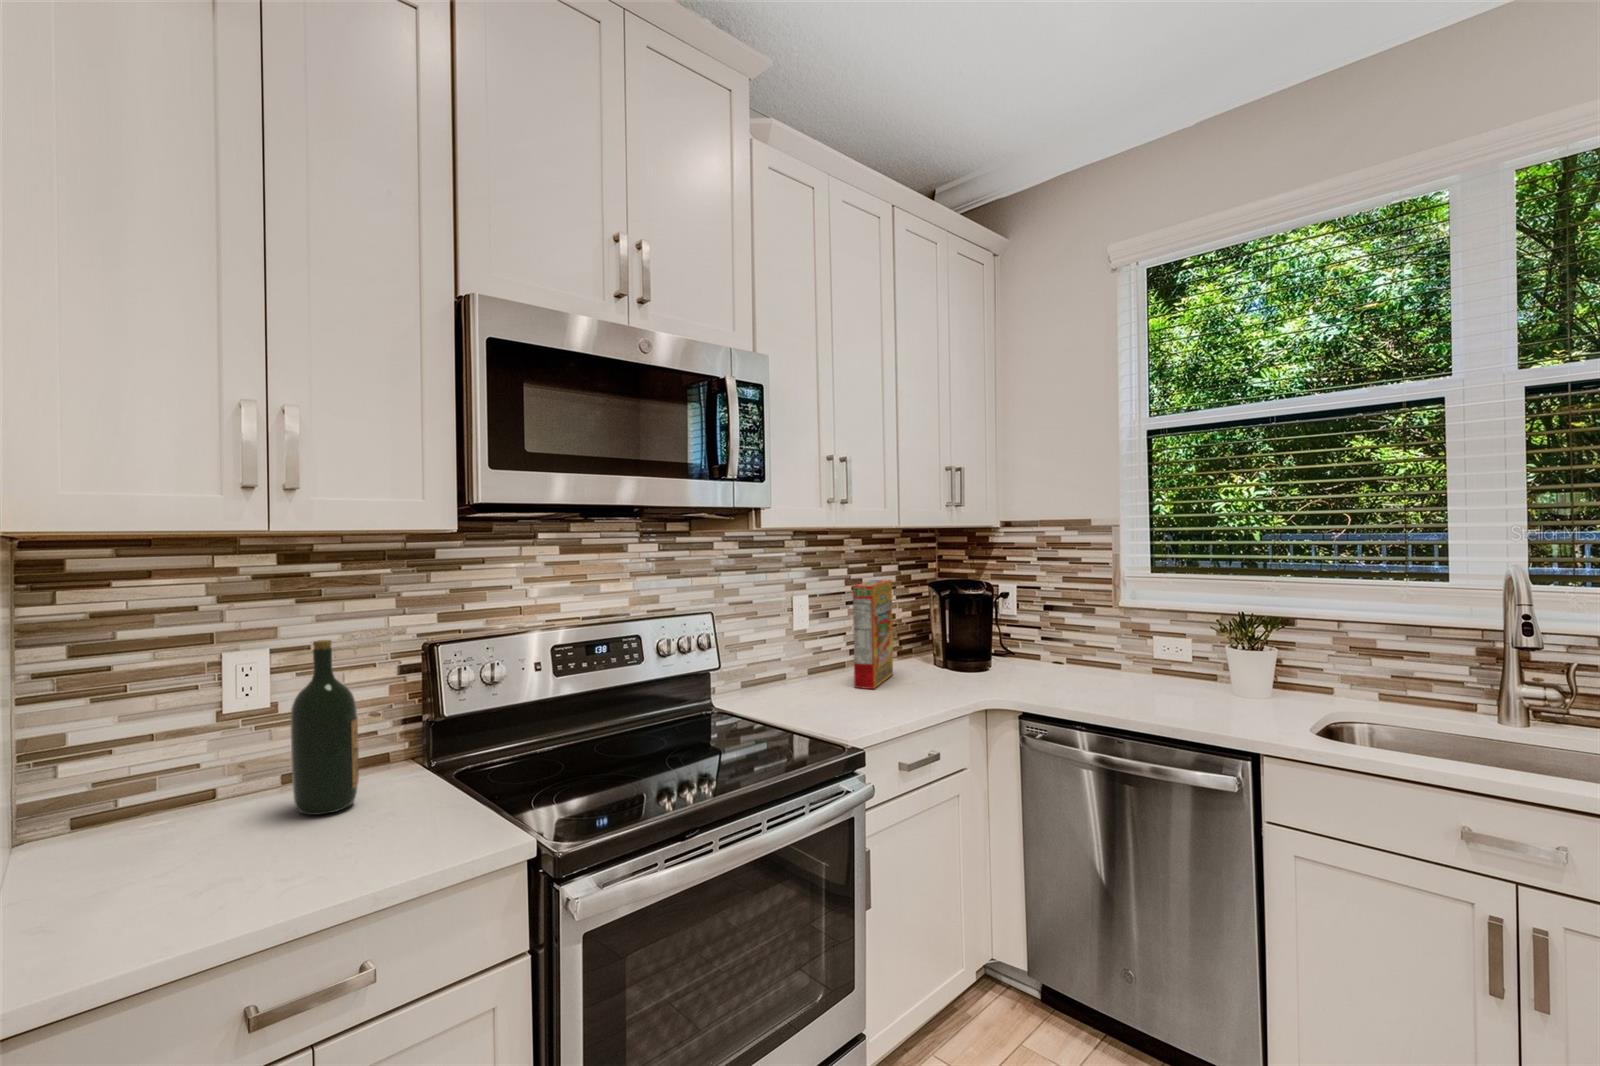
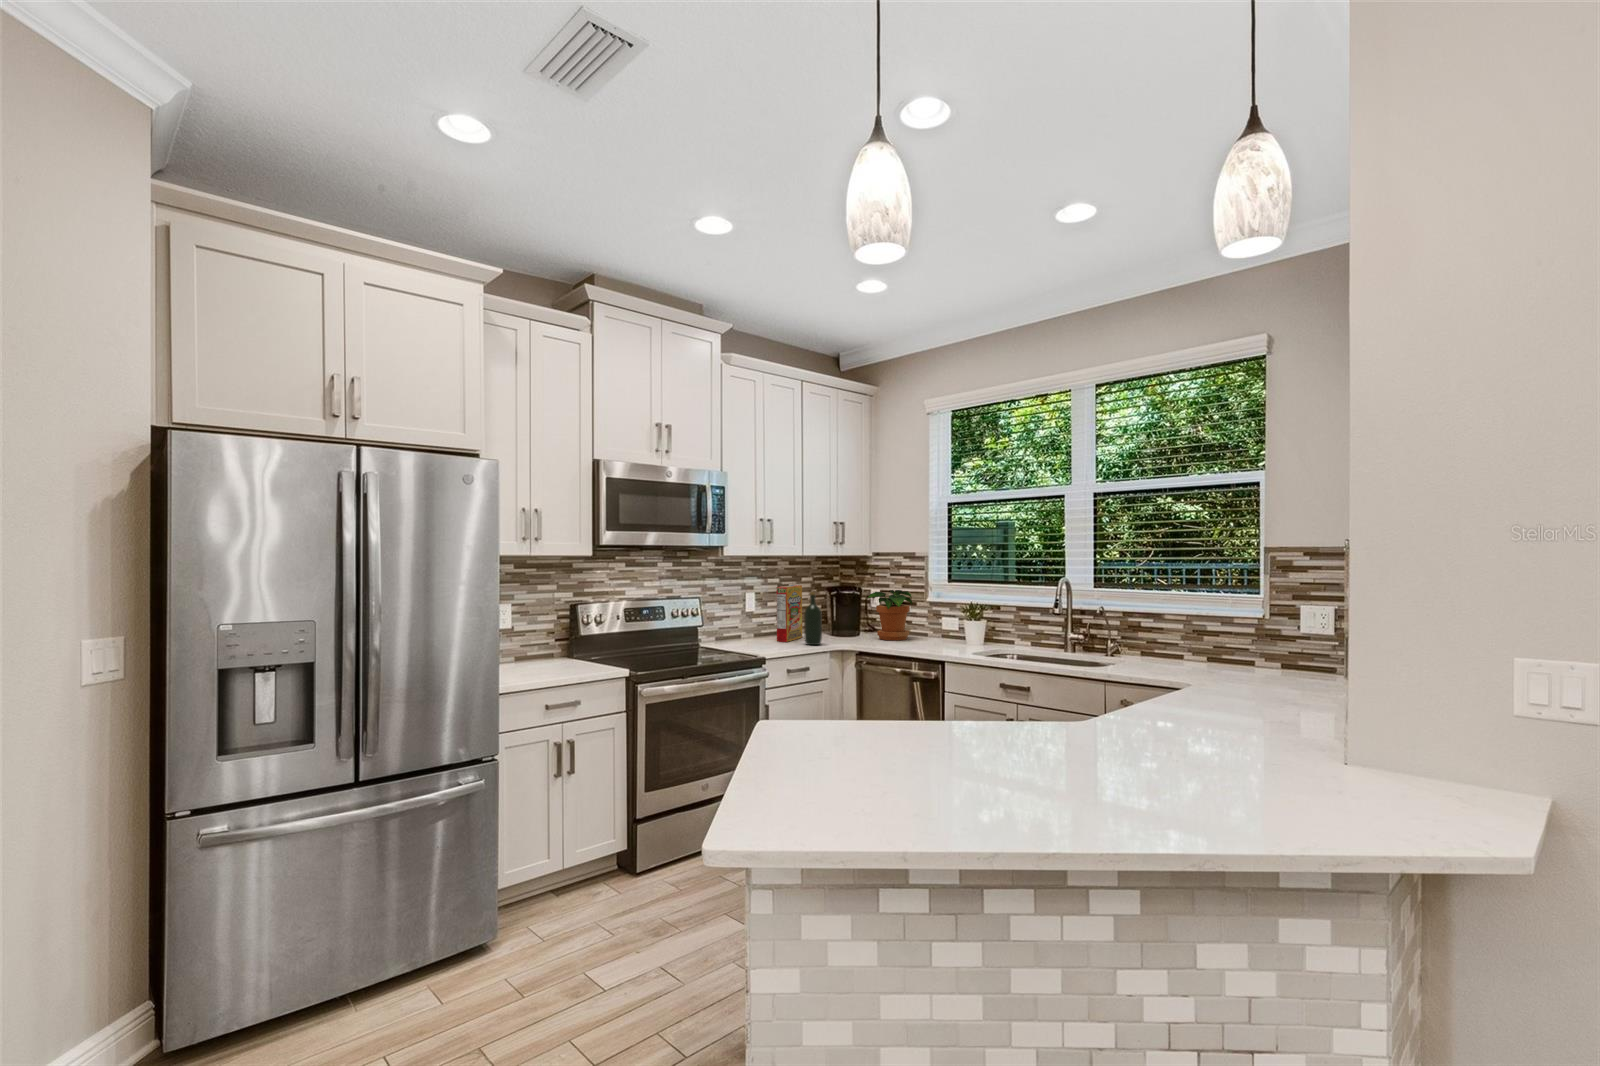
potted plant: none [1006,586,1093,679] -> present [868,590,912,641]
wine bottle: present [290,640,359,815] -> present [804,592,822,645]

